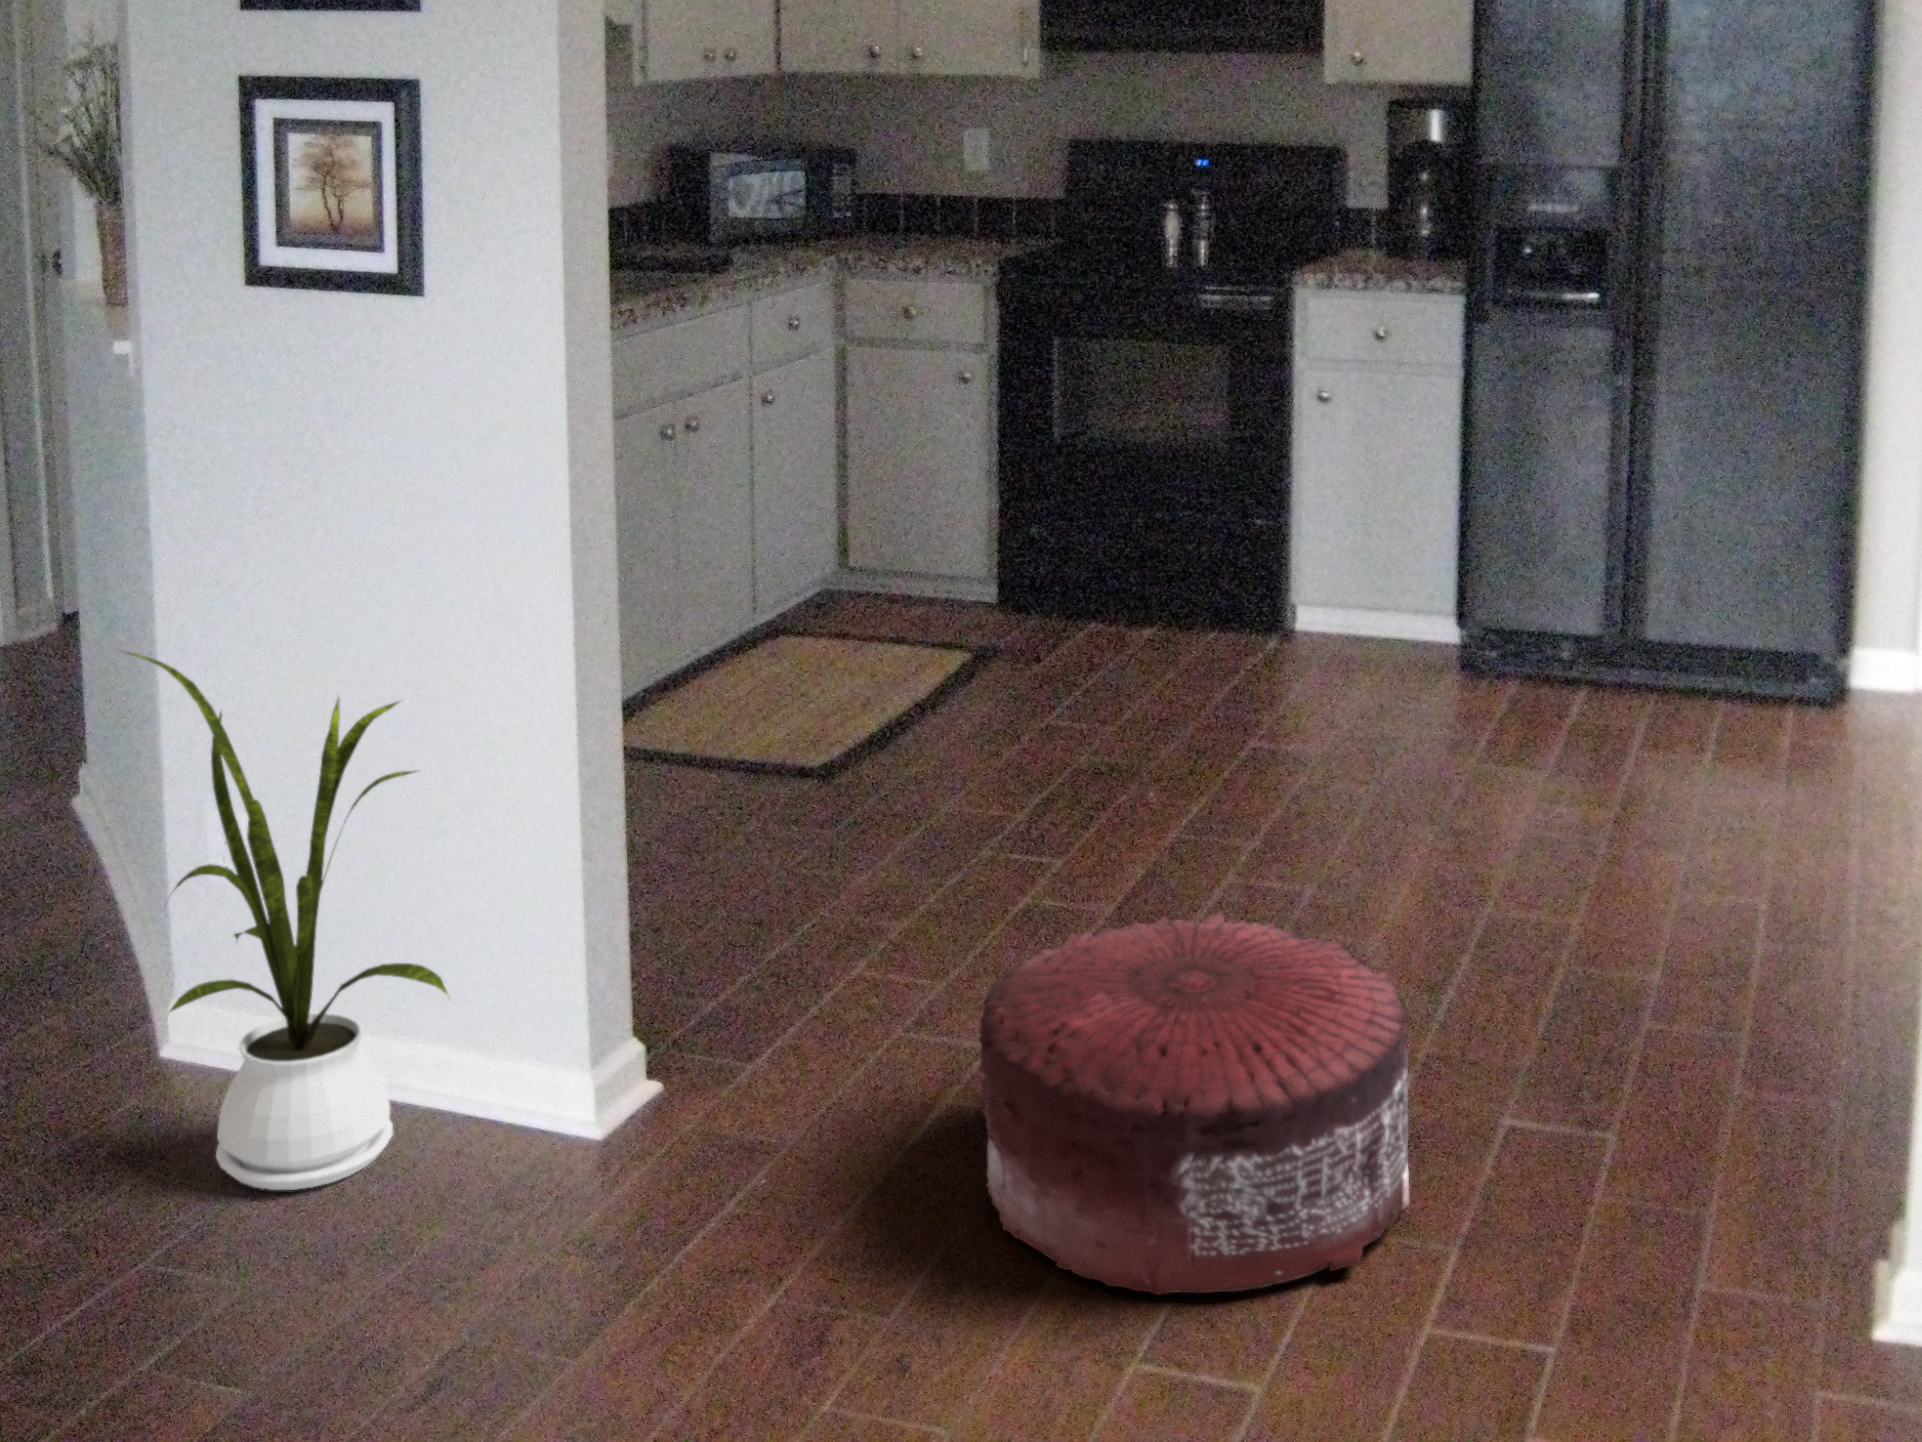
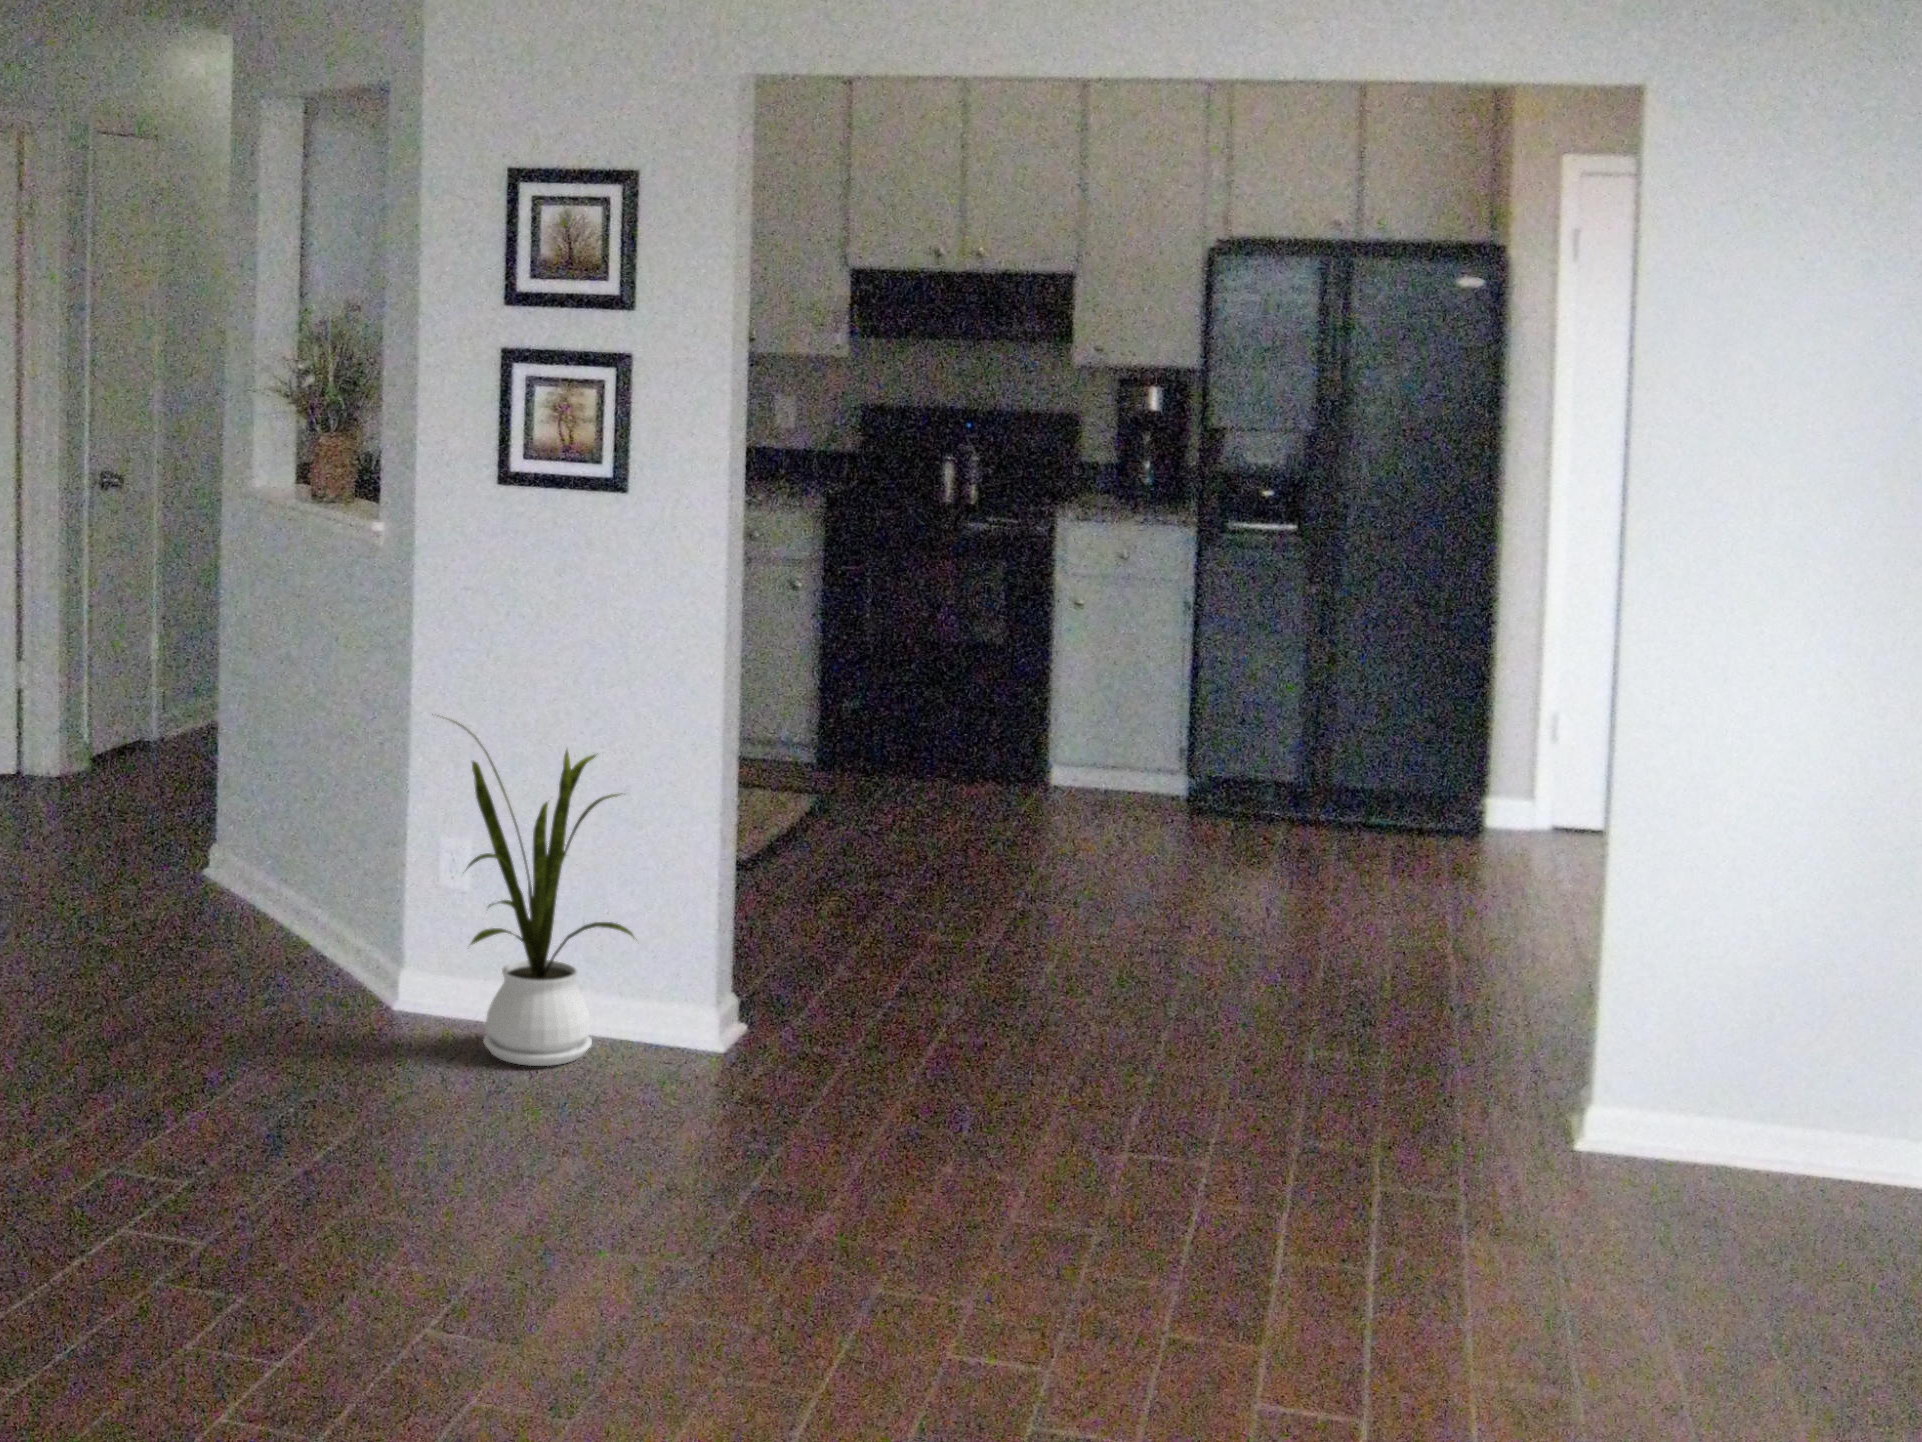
pouf: present [979,911,1409,1295] -> none [989,909,1269,1120]

